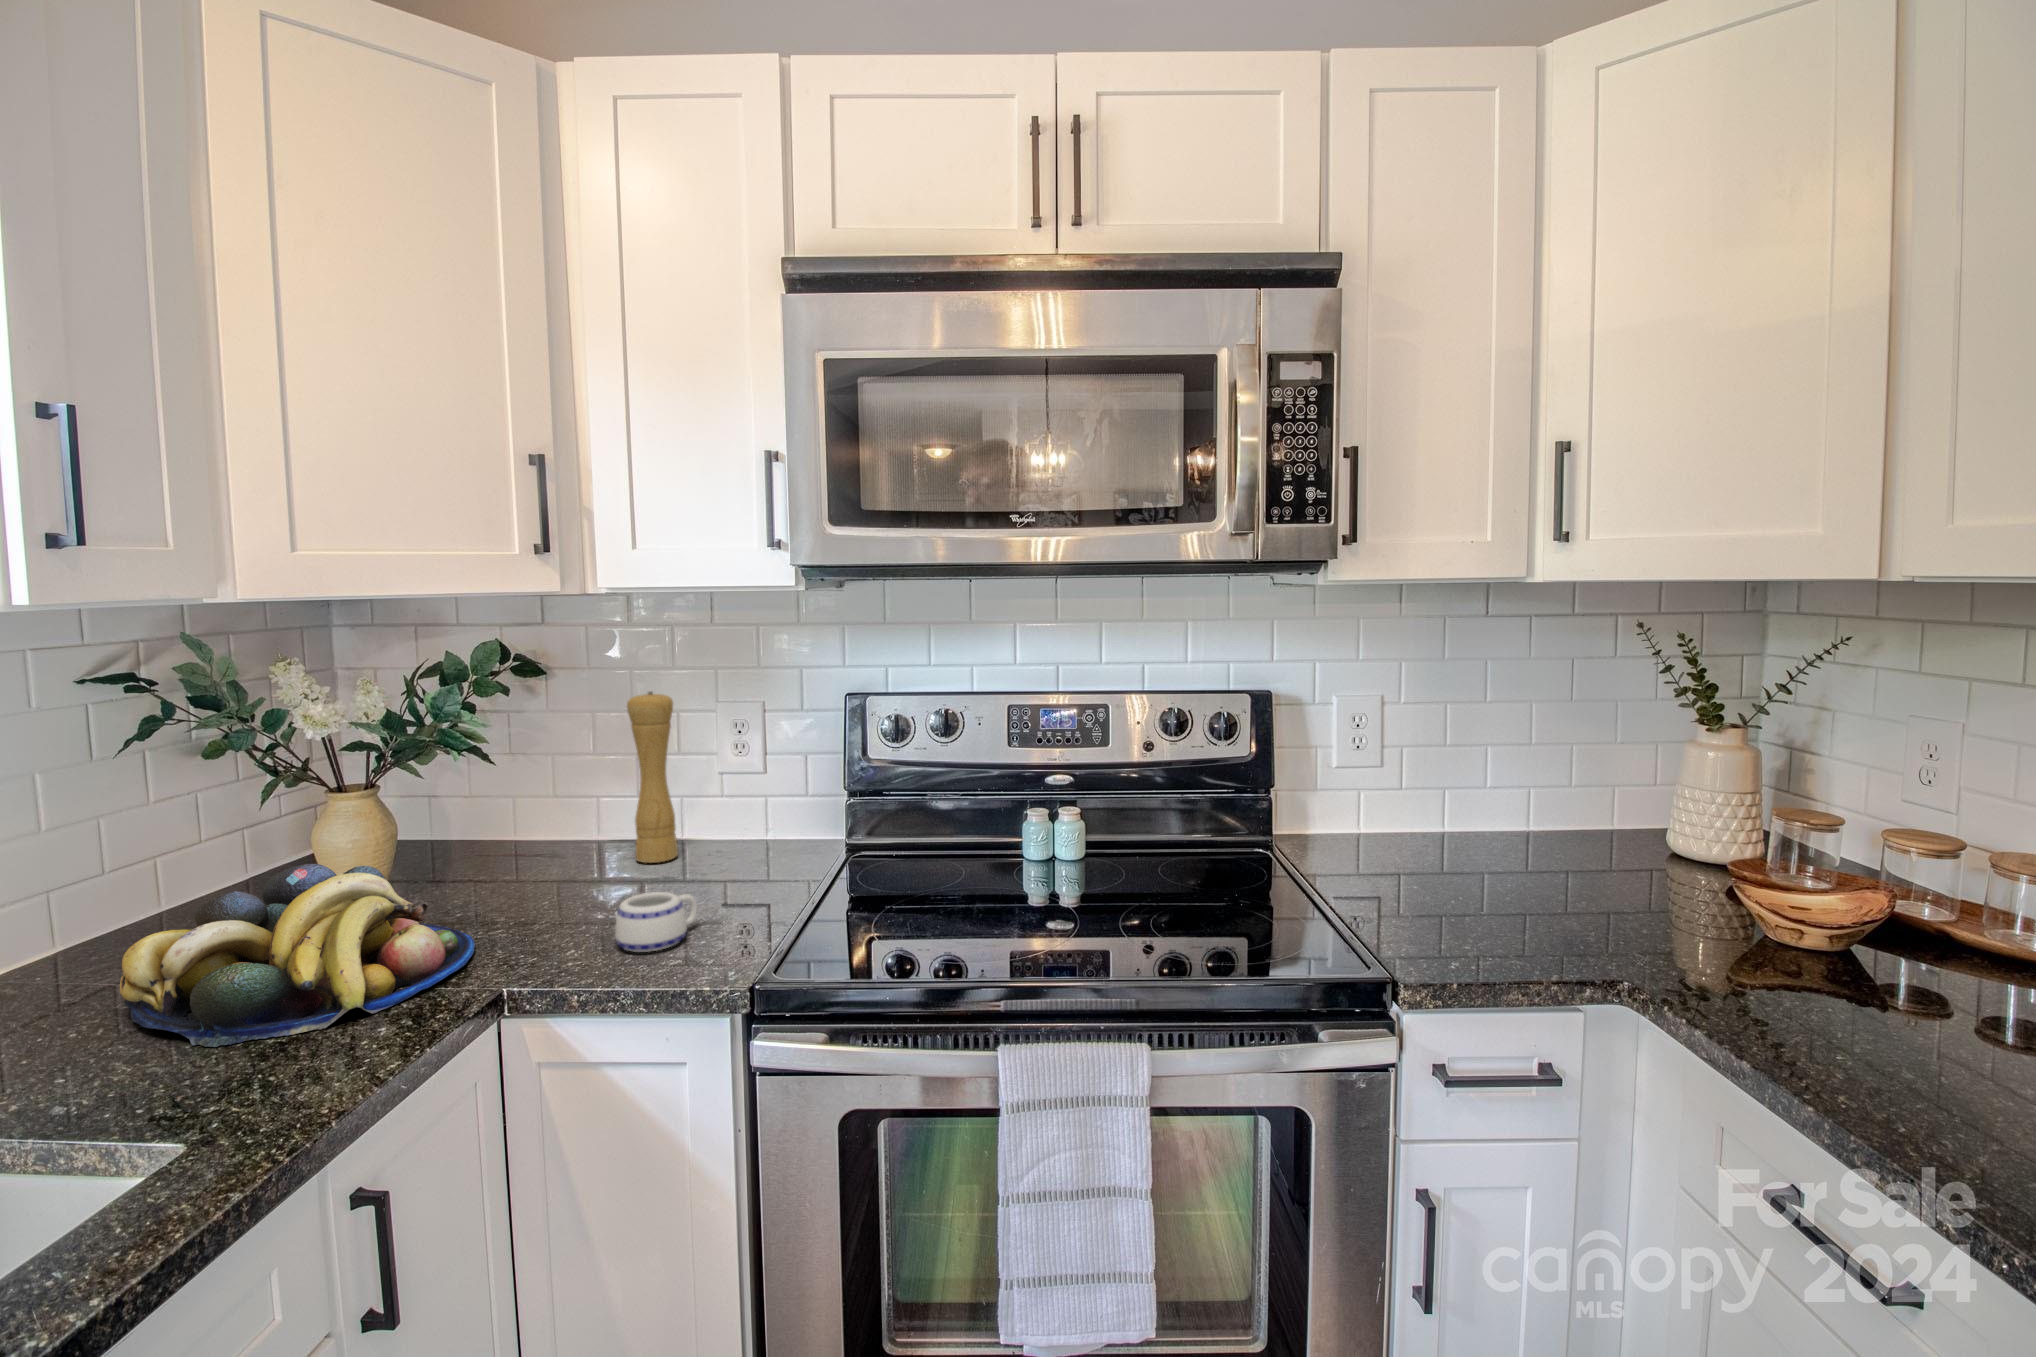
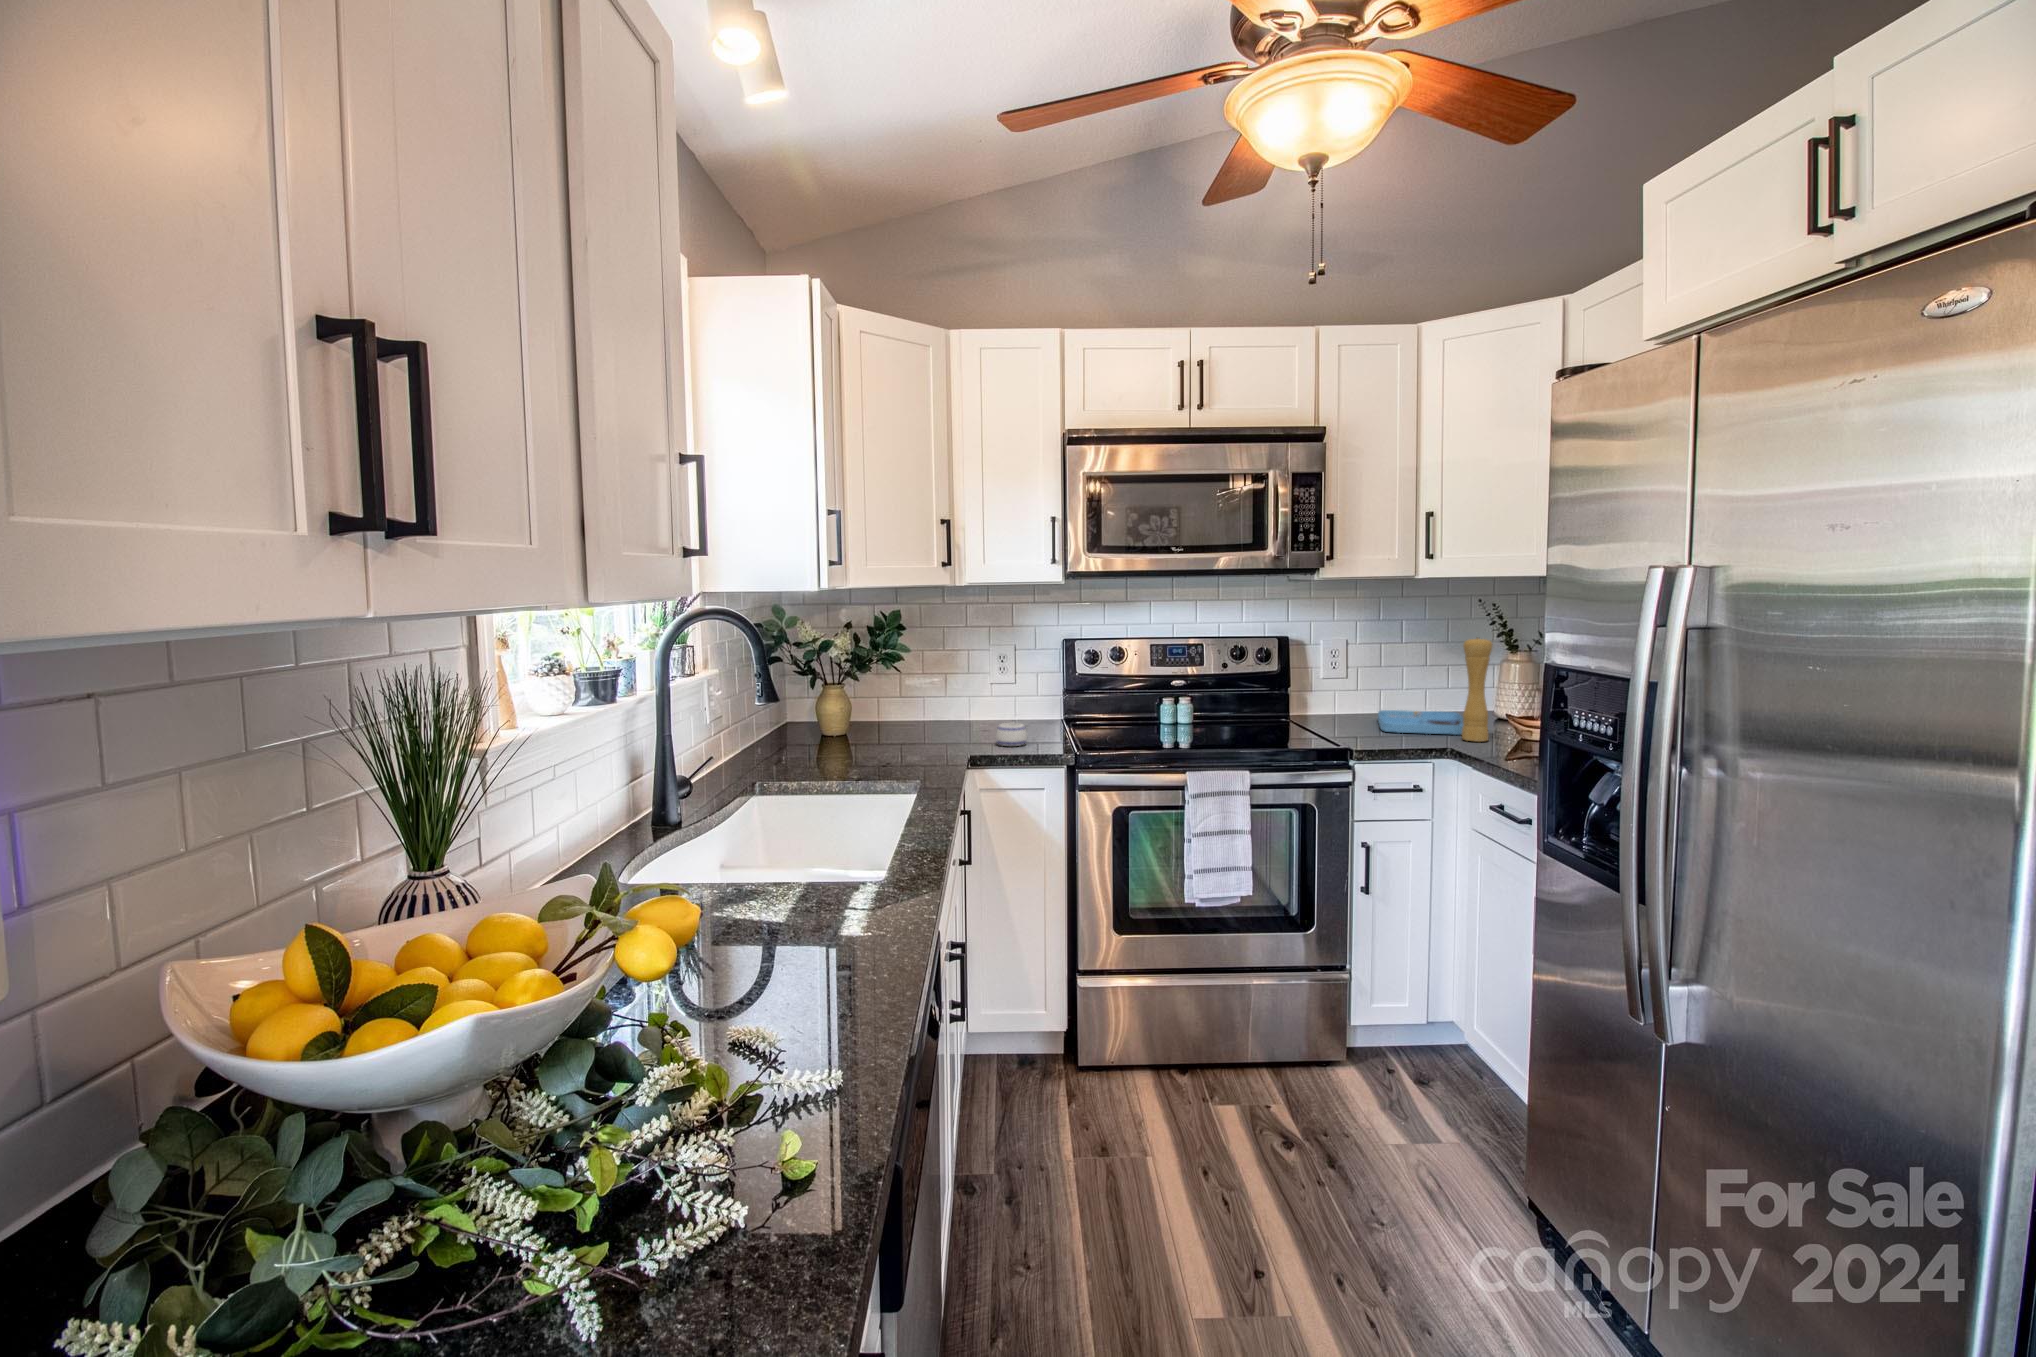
pepper mill: present [627,692,678,863] -> present [1462,637,1493,742]
tray: none [1443,829,1645,918] -> present [1377,710,1463,735]
fruit bowl: present [120,864,474,1047] -> none [816,707,939,764]

